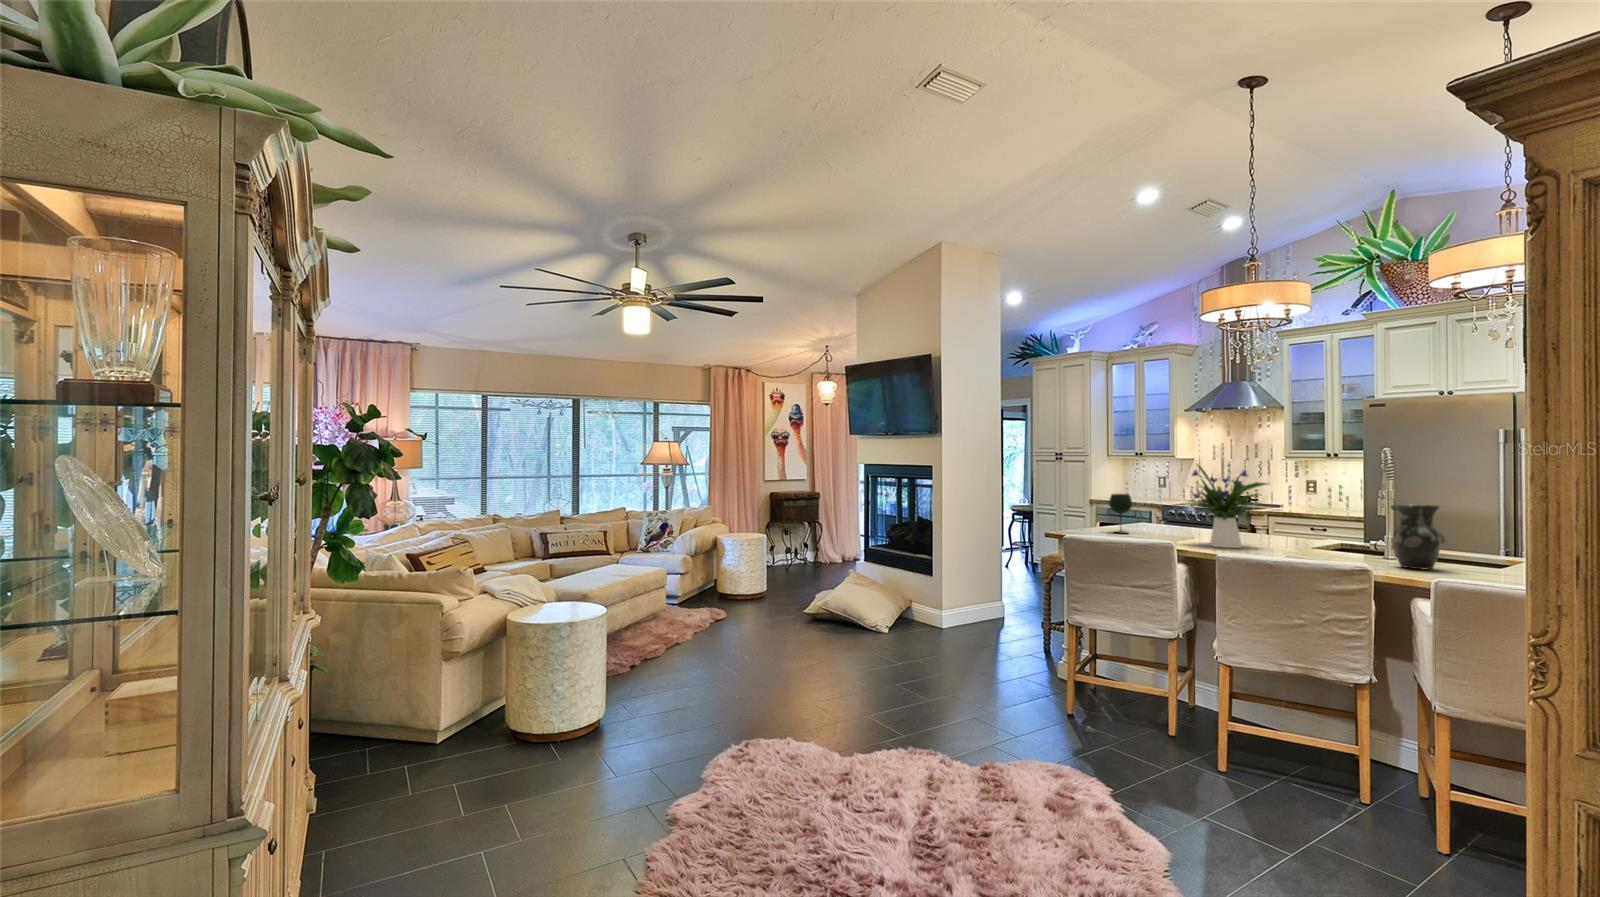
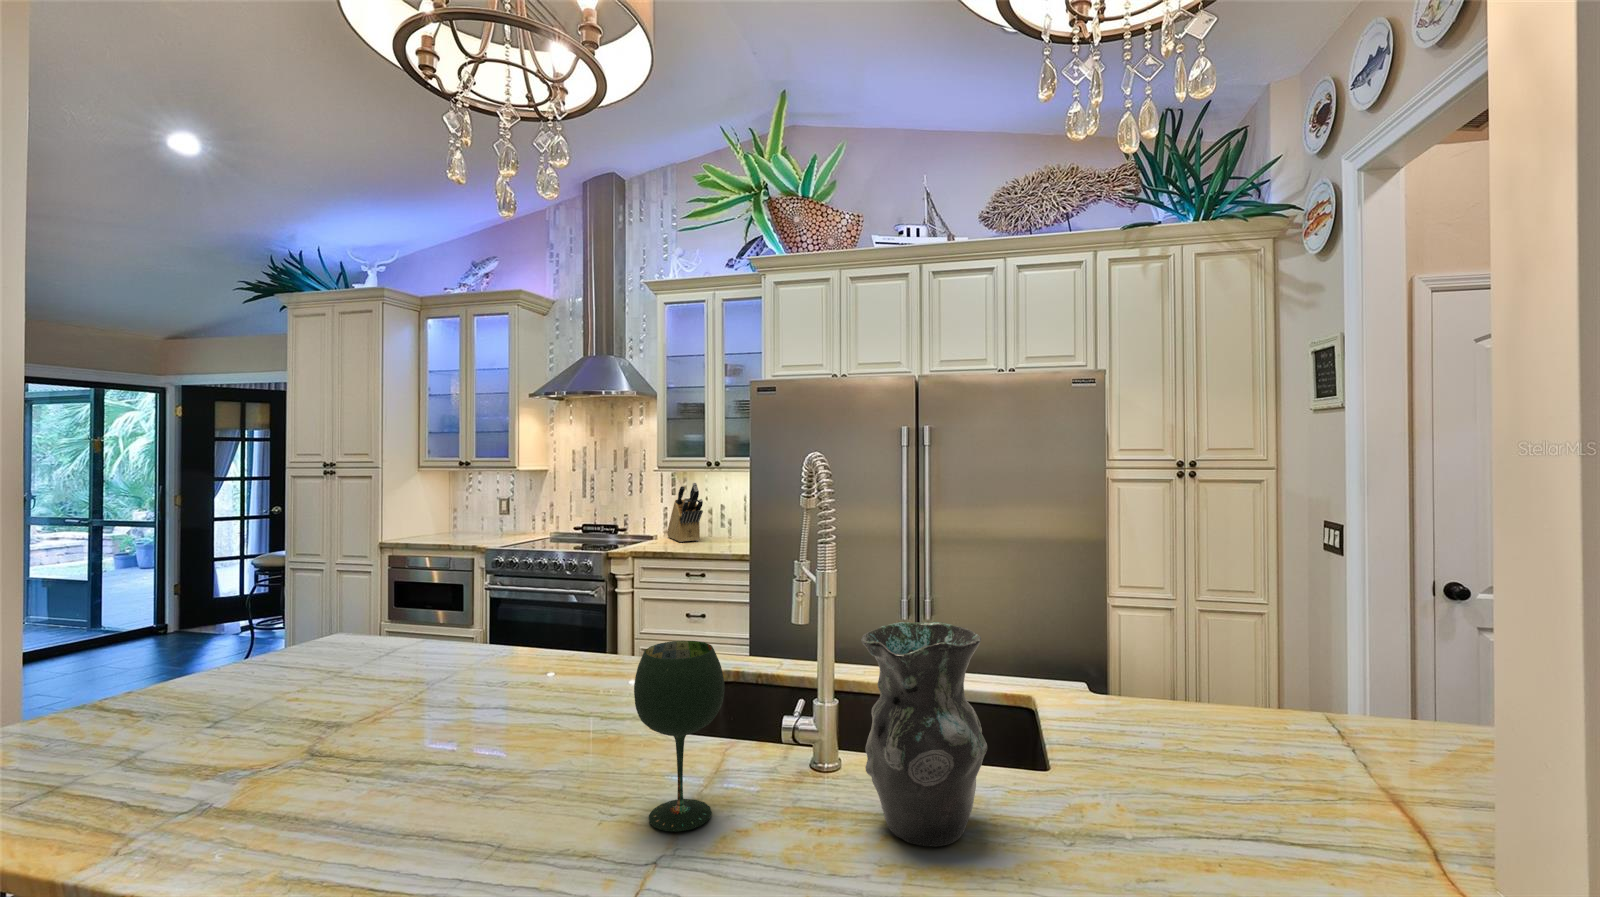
flower arrangement: present [1187,465,1267,548] -> none [314,511,580,786]
knife block: none [1292,468,1323,509] -> present [667,483,703,542]
wine glass: present [1109,494,1132,534] -> present [634,641,725,832]

